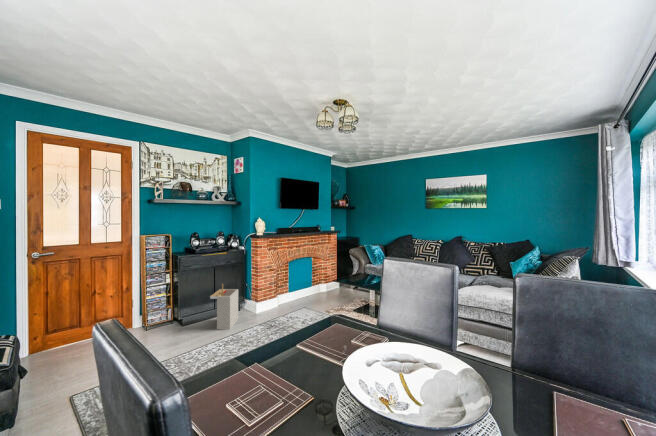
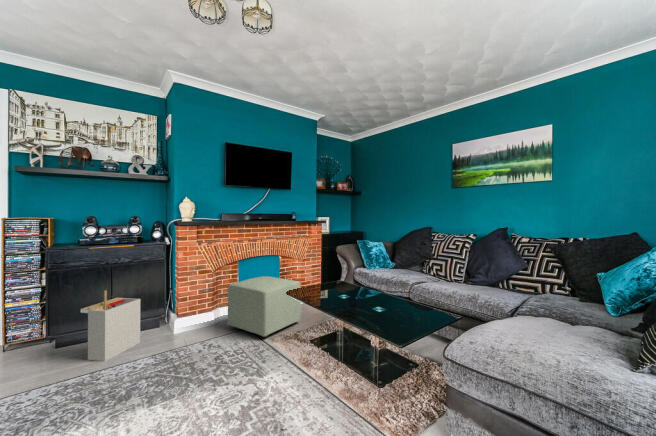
ottoman: none [290,272,336,311] -> present [228,276,301,337]

